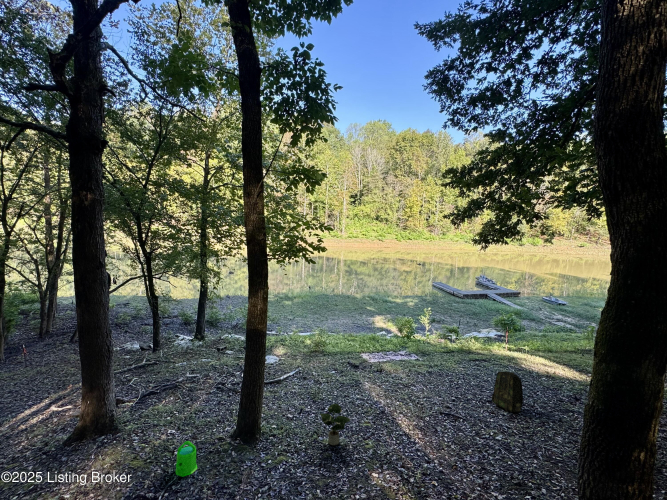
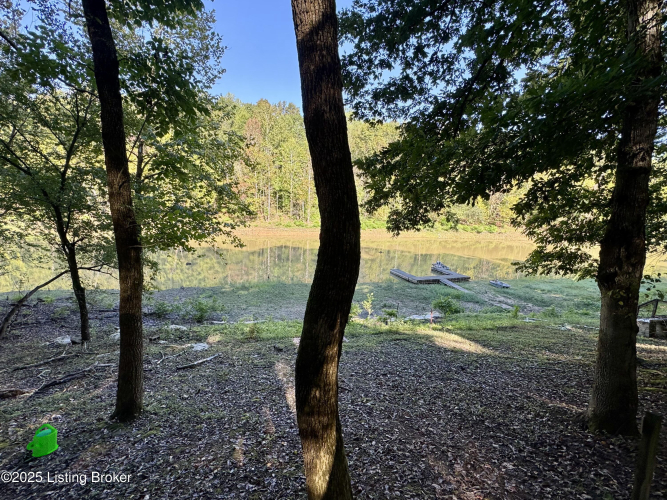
backpack: present [492,371,523,412] -> none [382,348,407,384]
potted plant: present [320,404,350,445] -> none [195,383,225,421]

